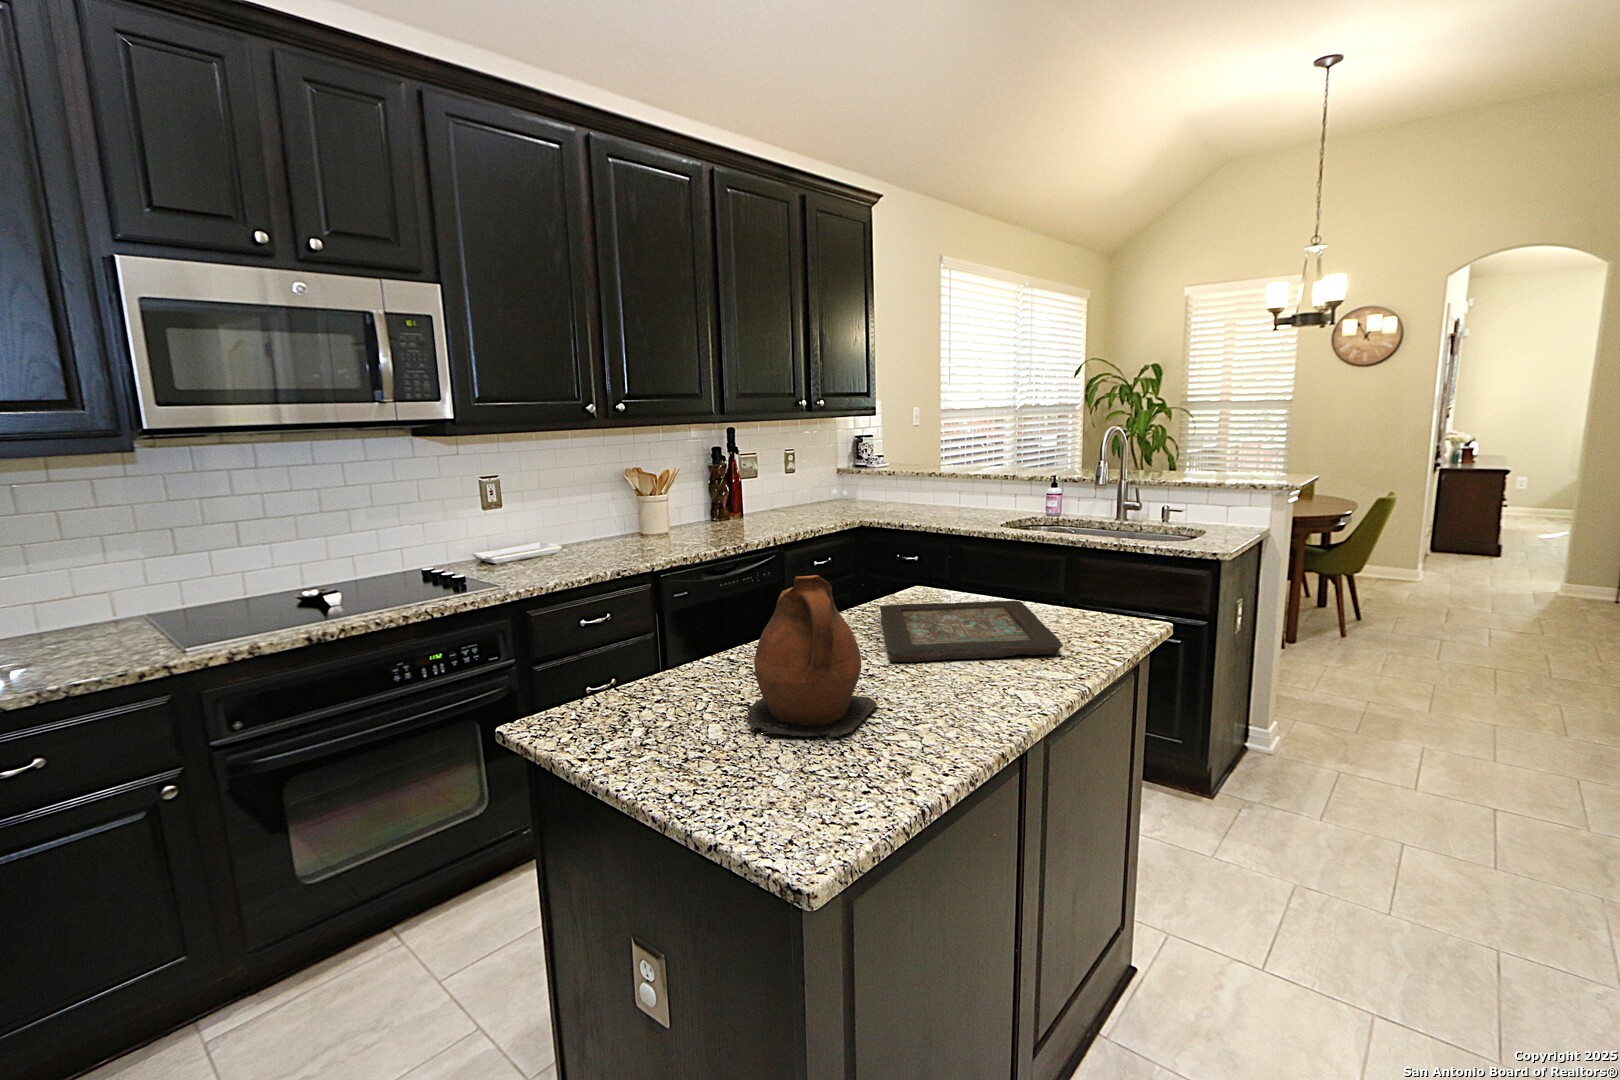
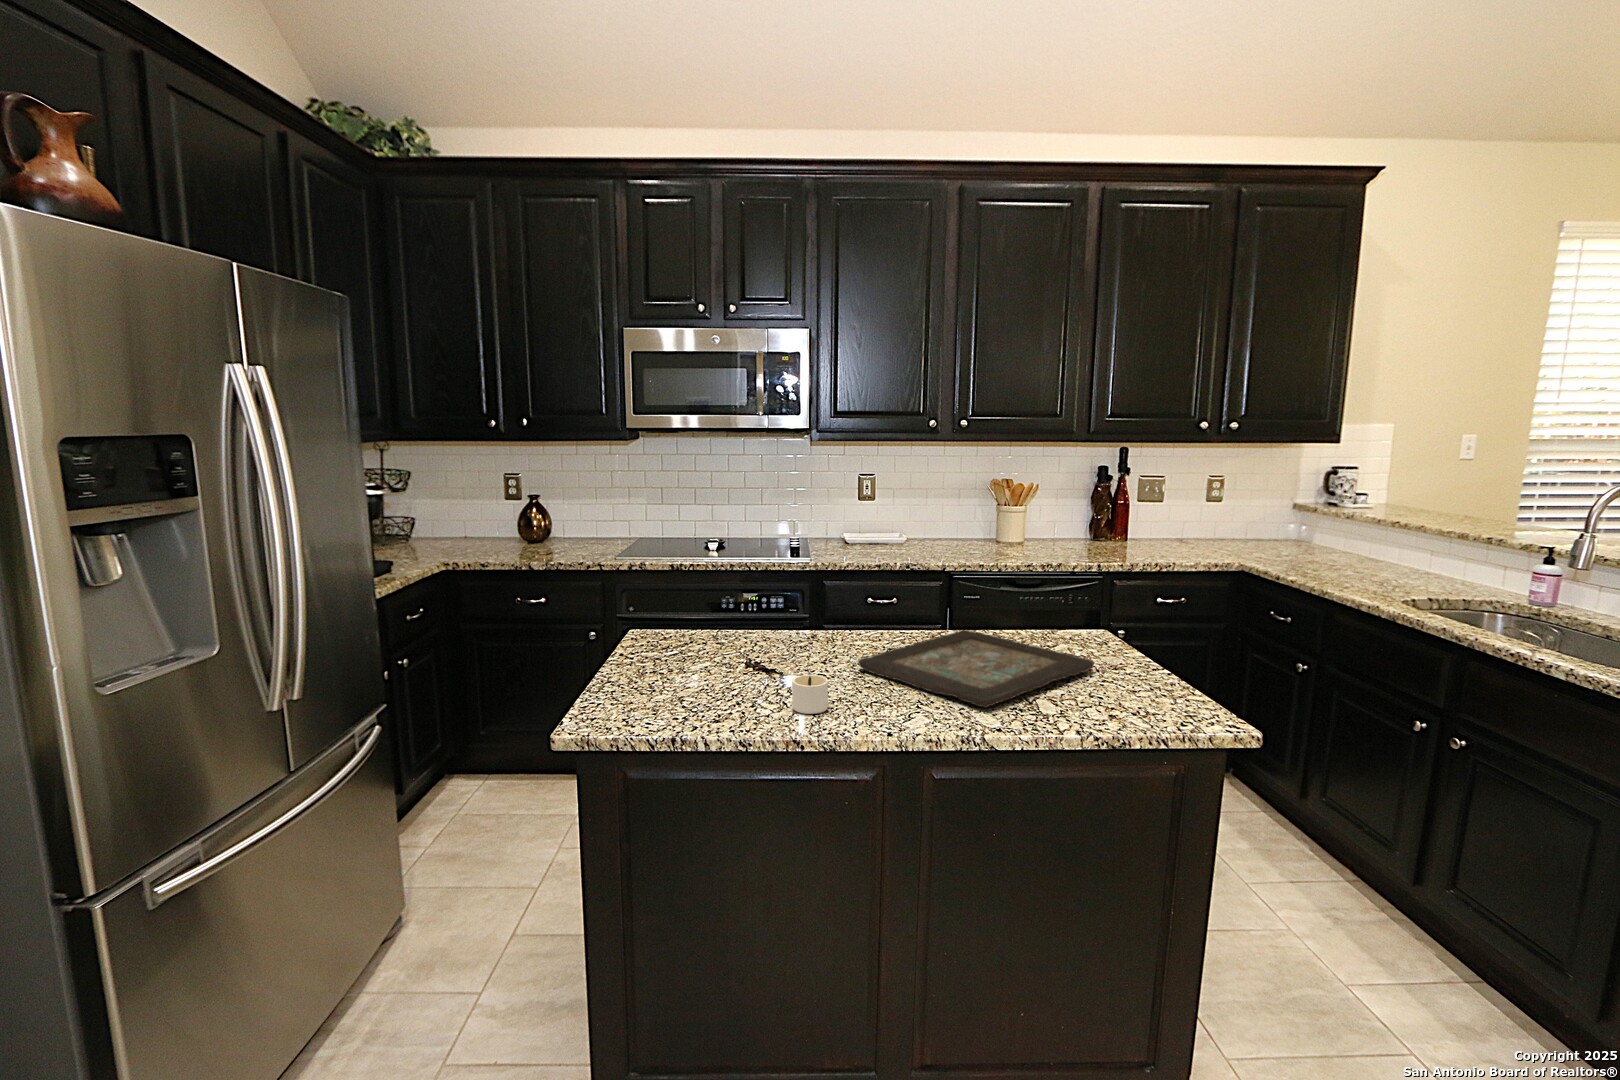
ceramic pitcher: present [747,575,877,738] -> none [663,564,768,693]
candle: none [946,666,1004,709] -> present [792,675,828,714]

